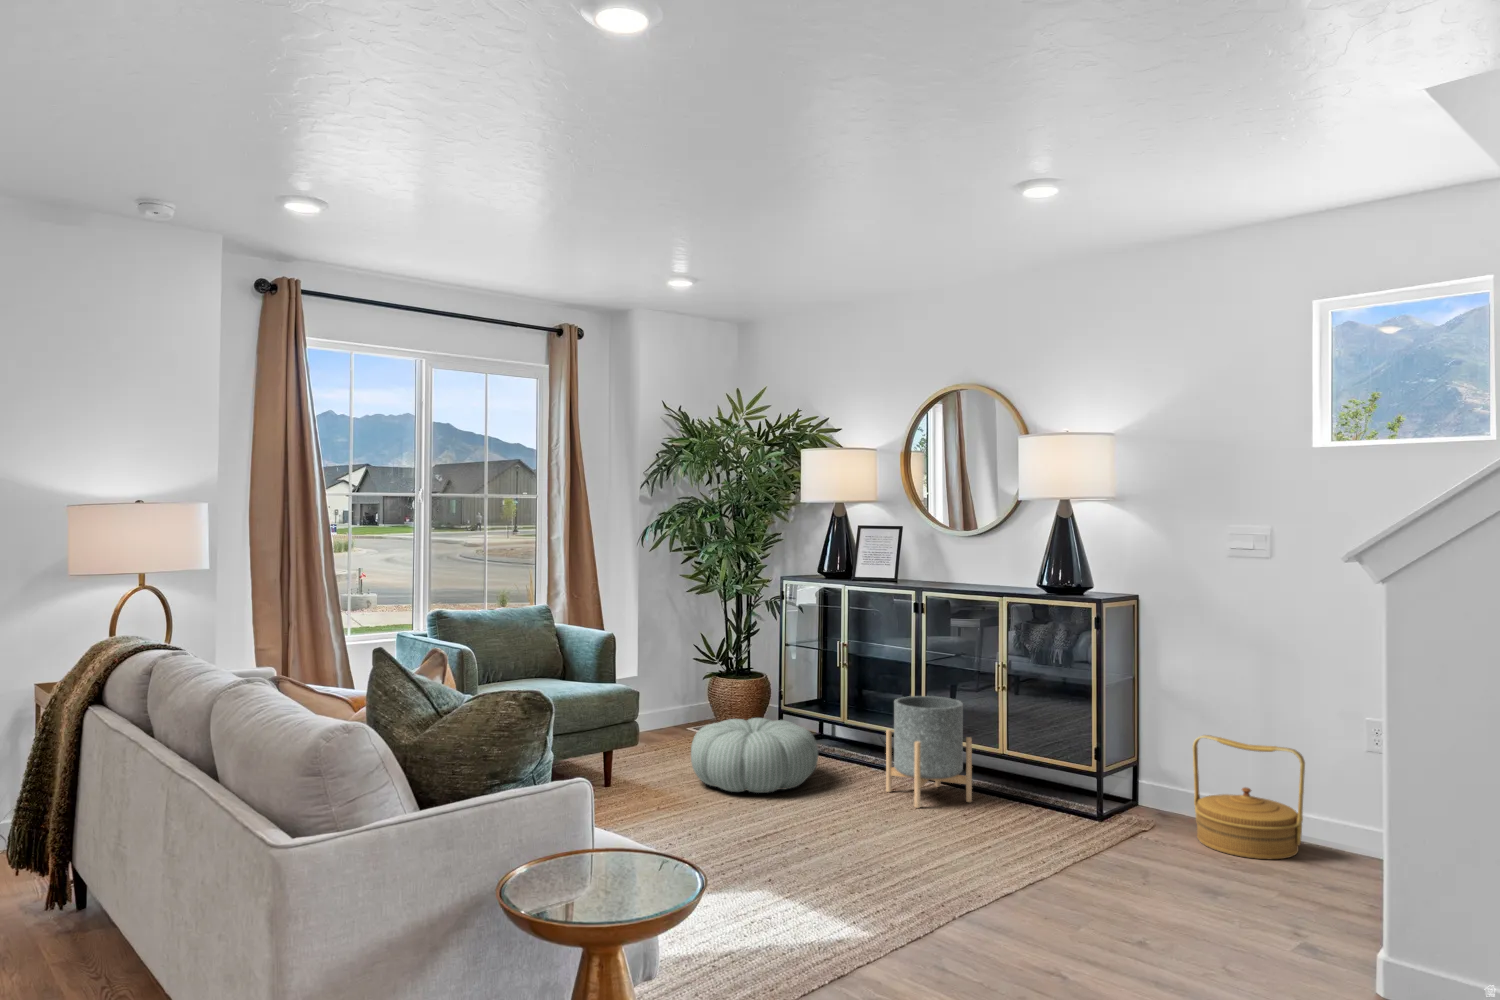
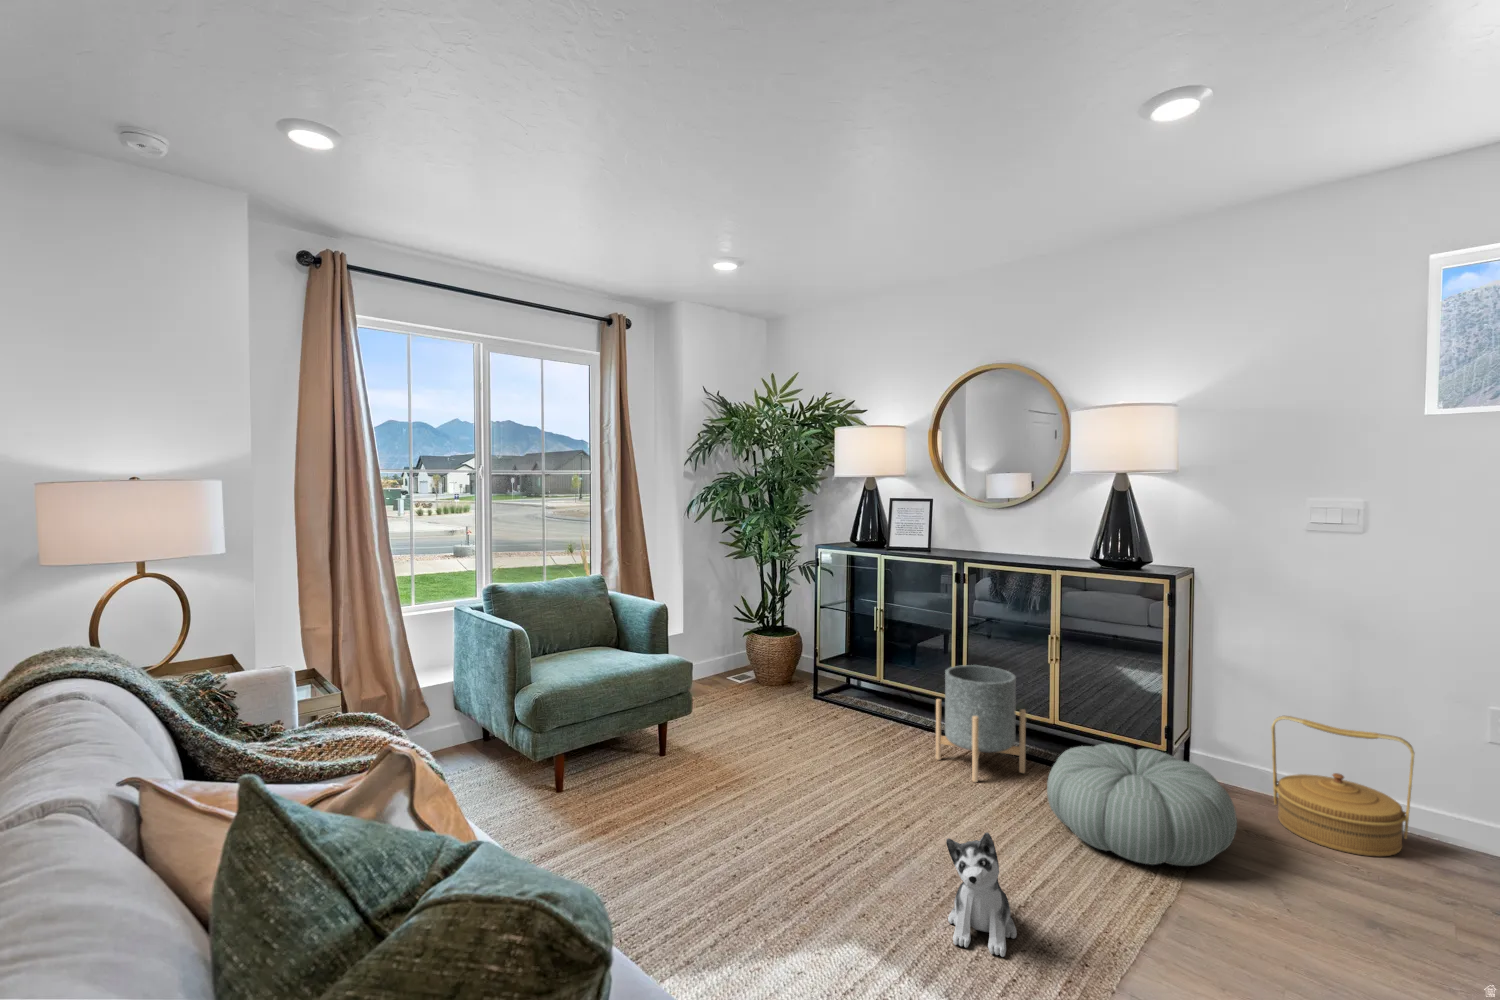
pouf: present [691,718,818,793] -> present [1047,744,1237,866]
plush toy: none [841,807,900,909] -> present [946,833,1017,957]

